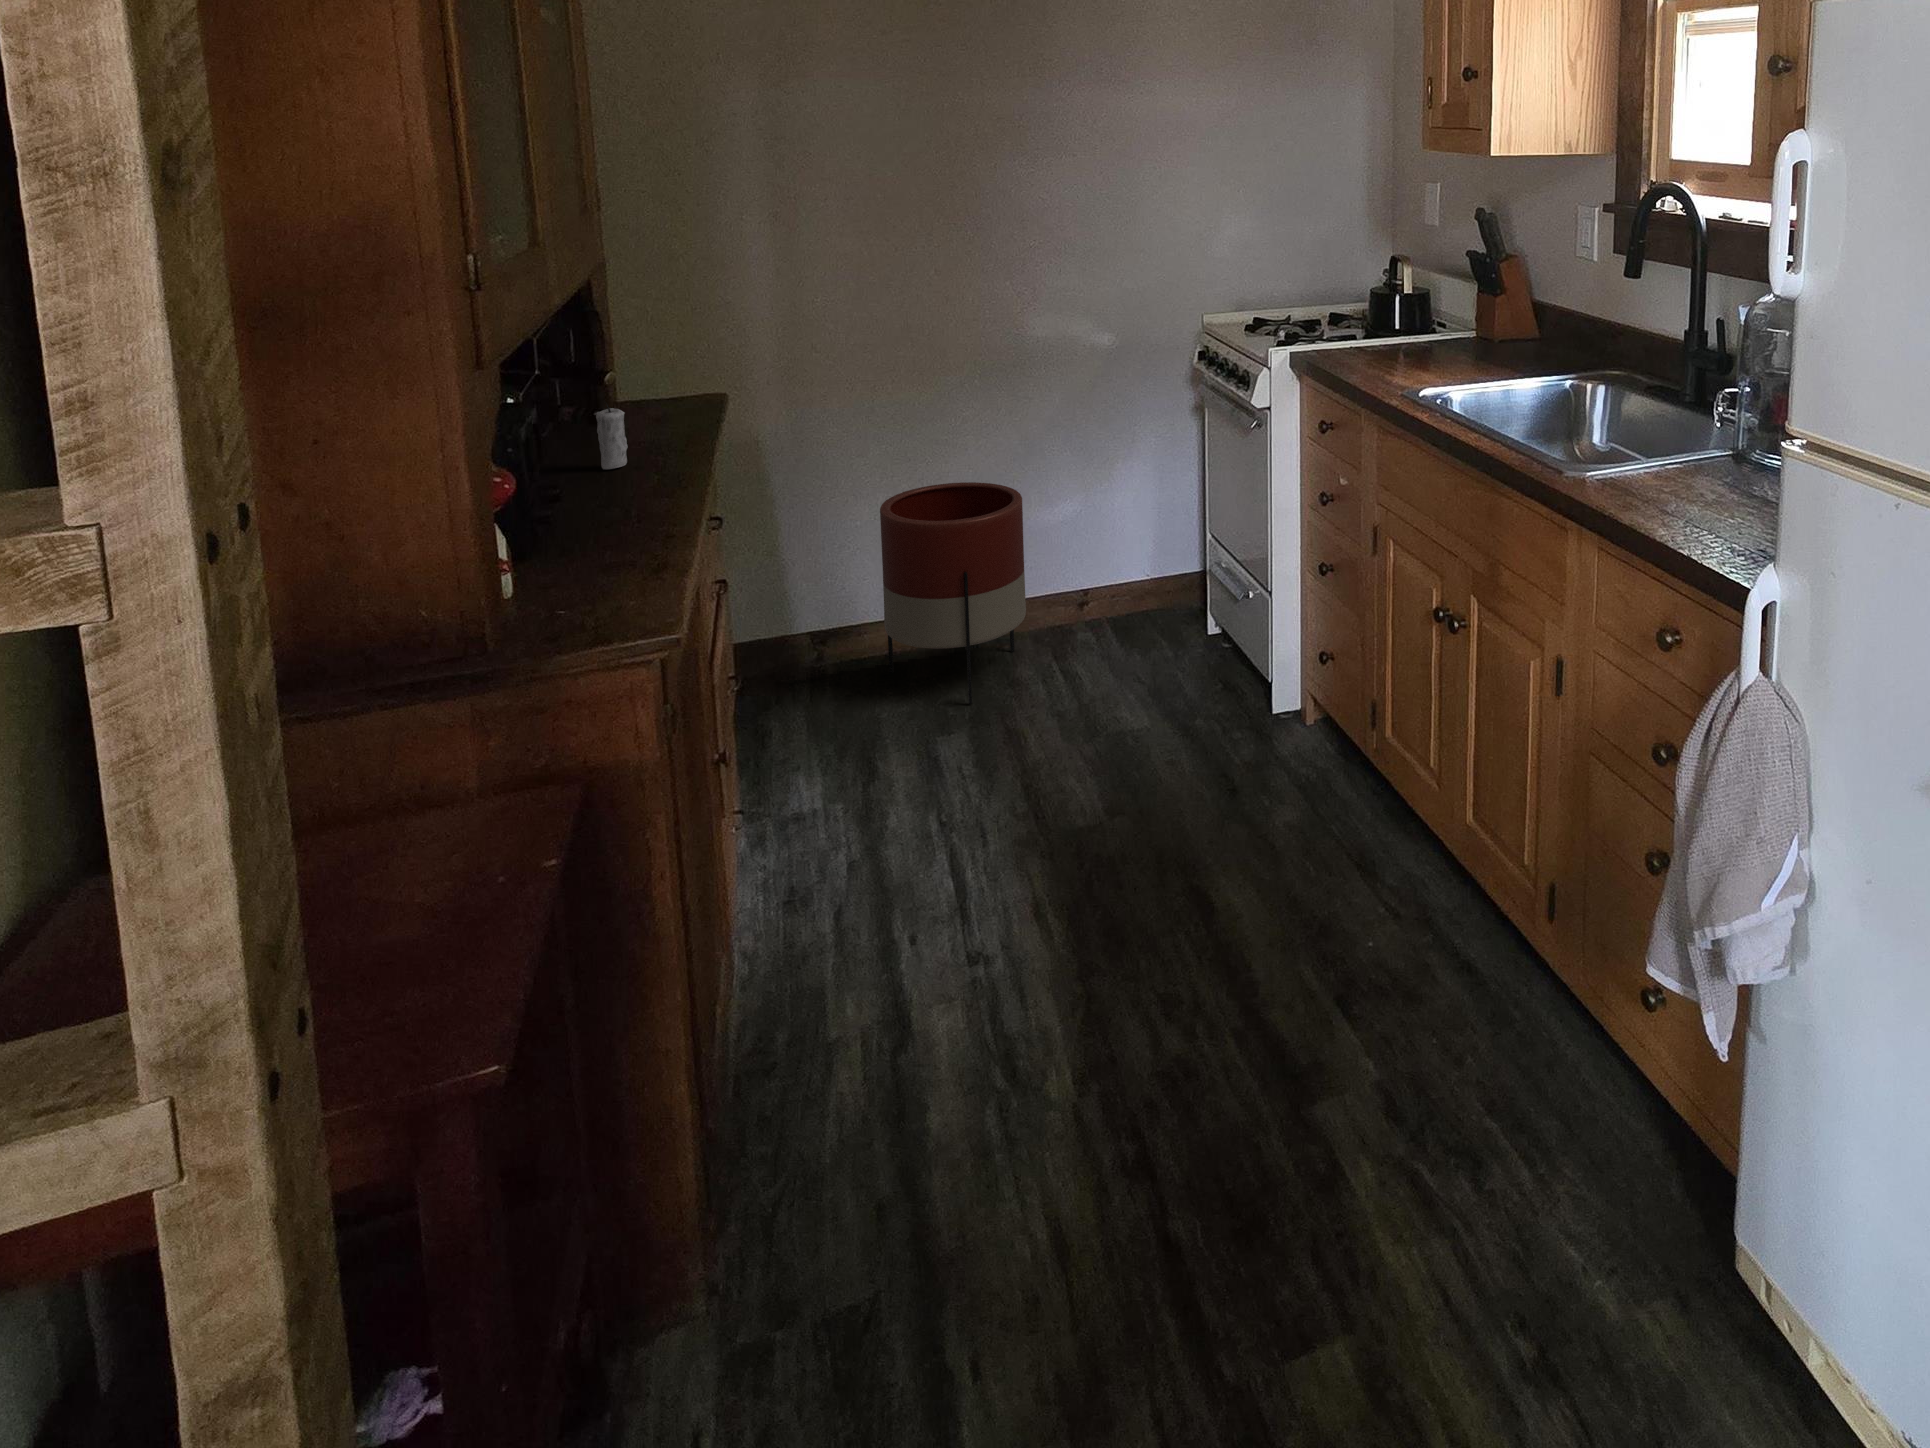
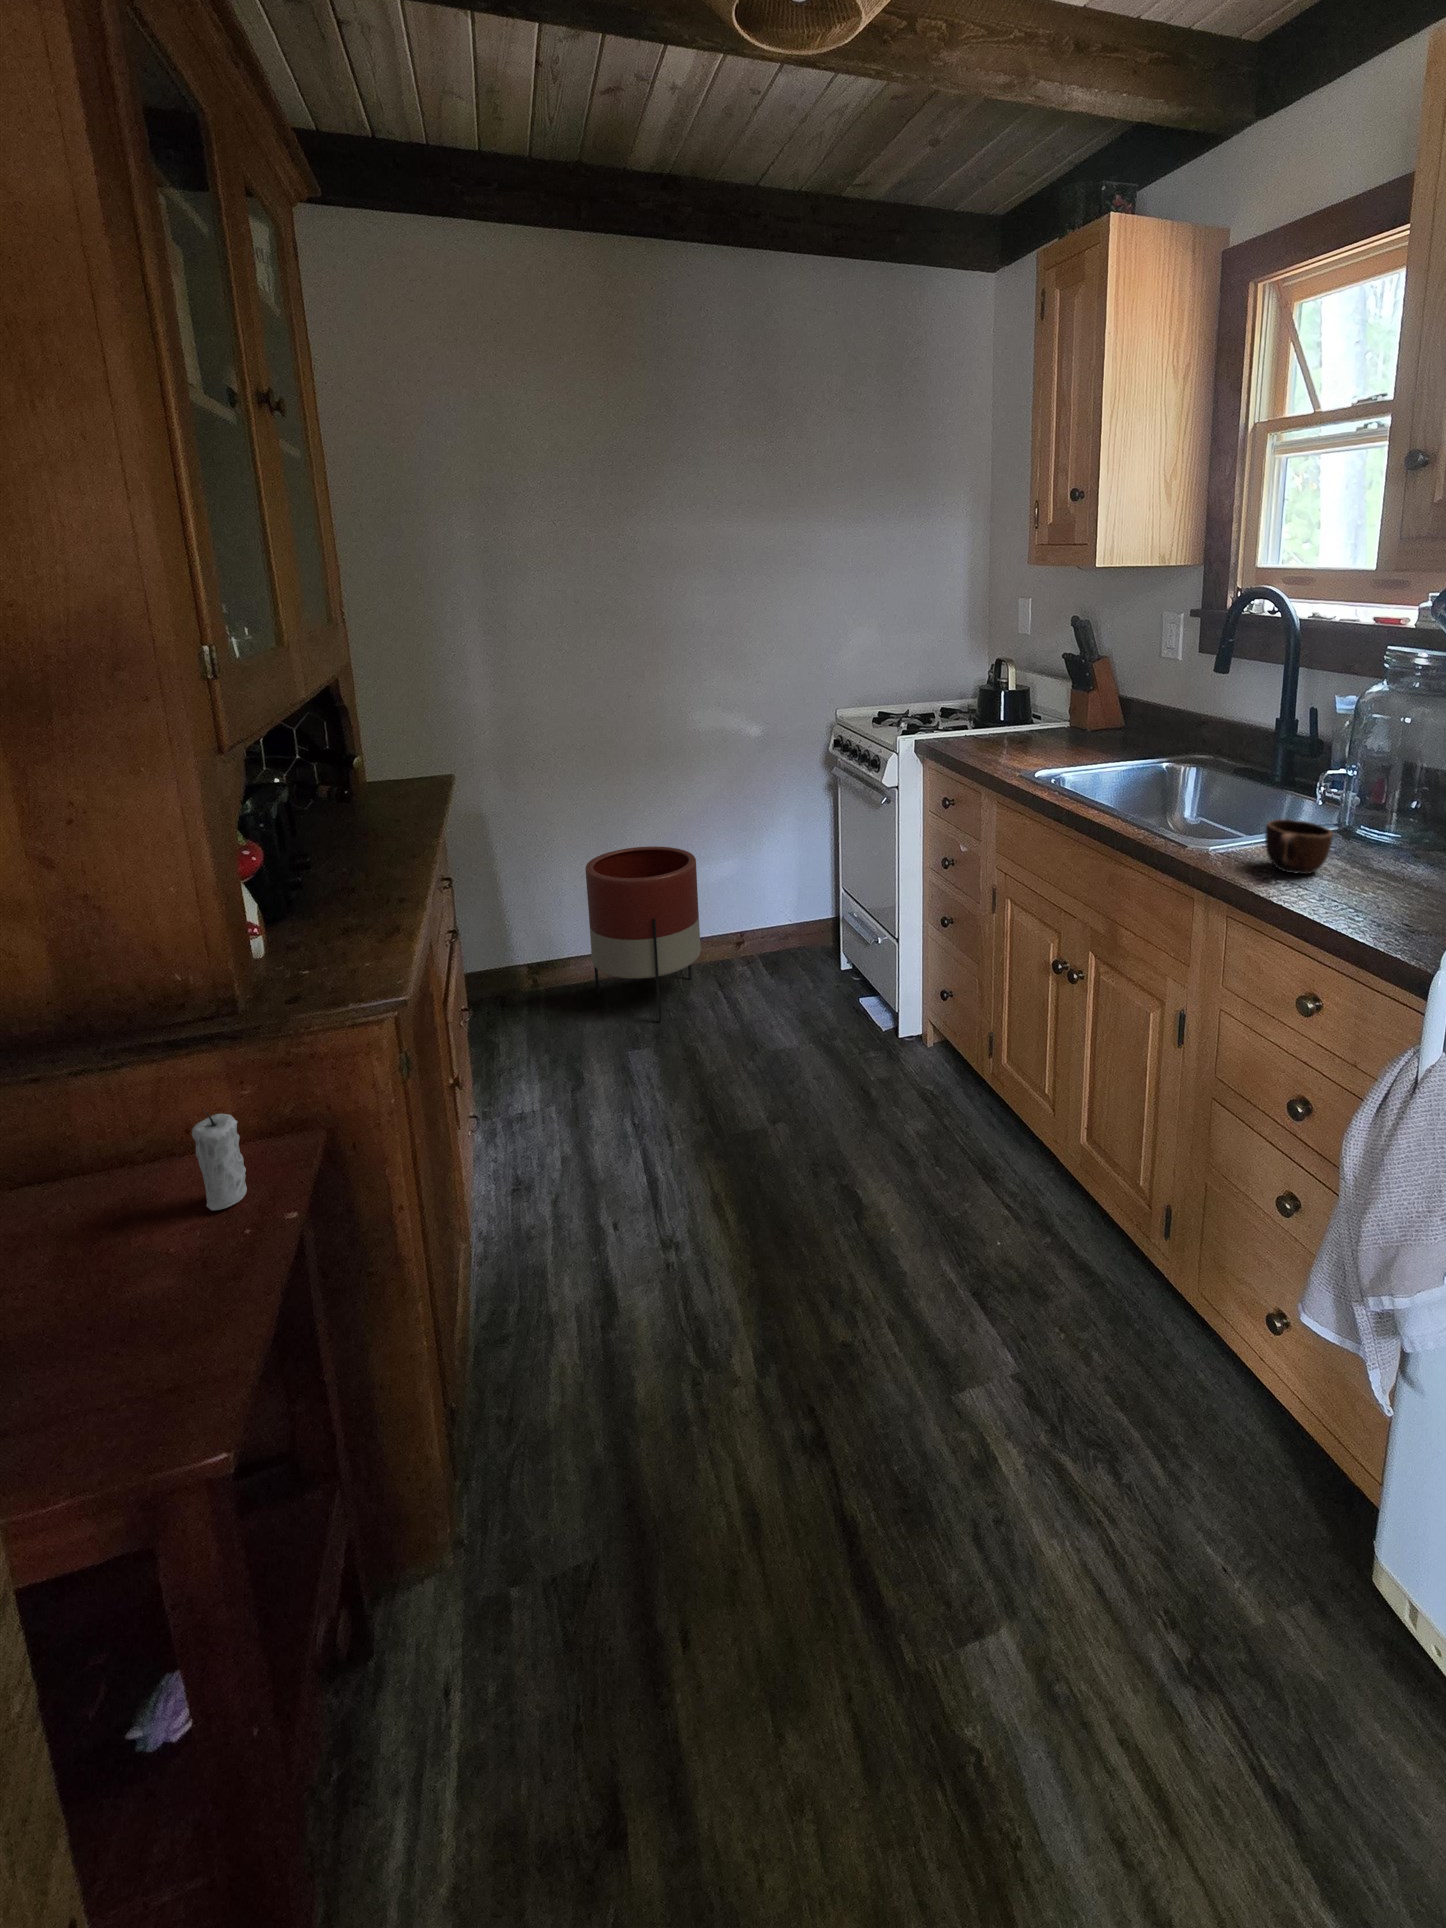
candle: present [596,404,628,469] -> present [192,1110,247,1211]
mug: none [1637,439,1705,499] -> present [1265,819,1333,874]

